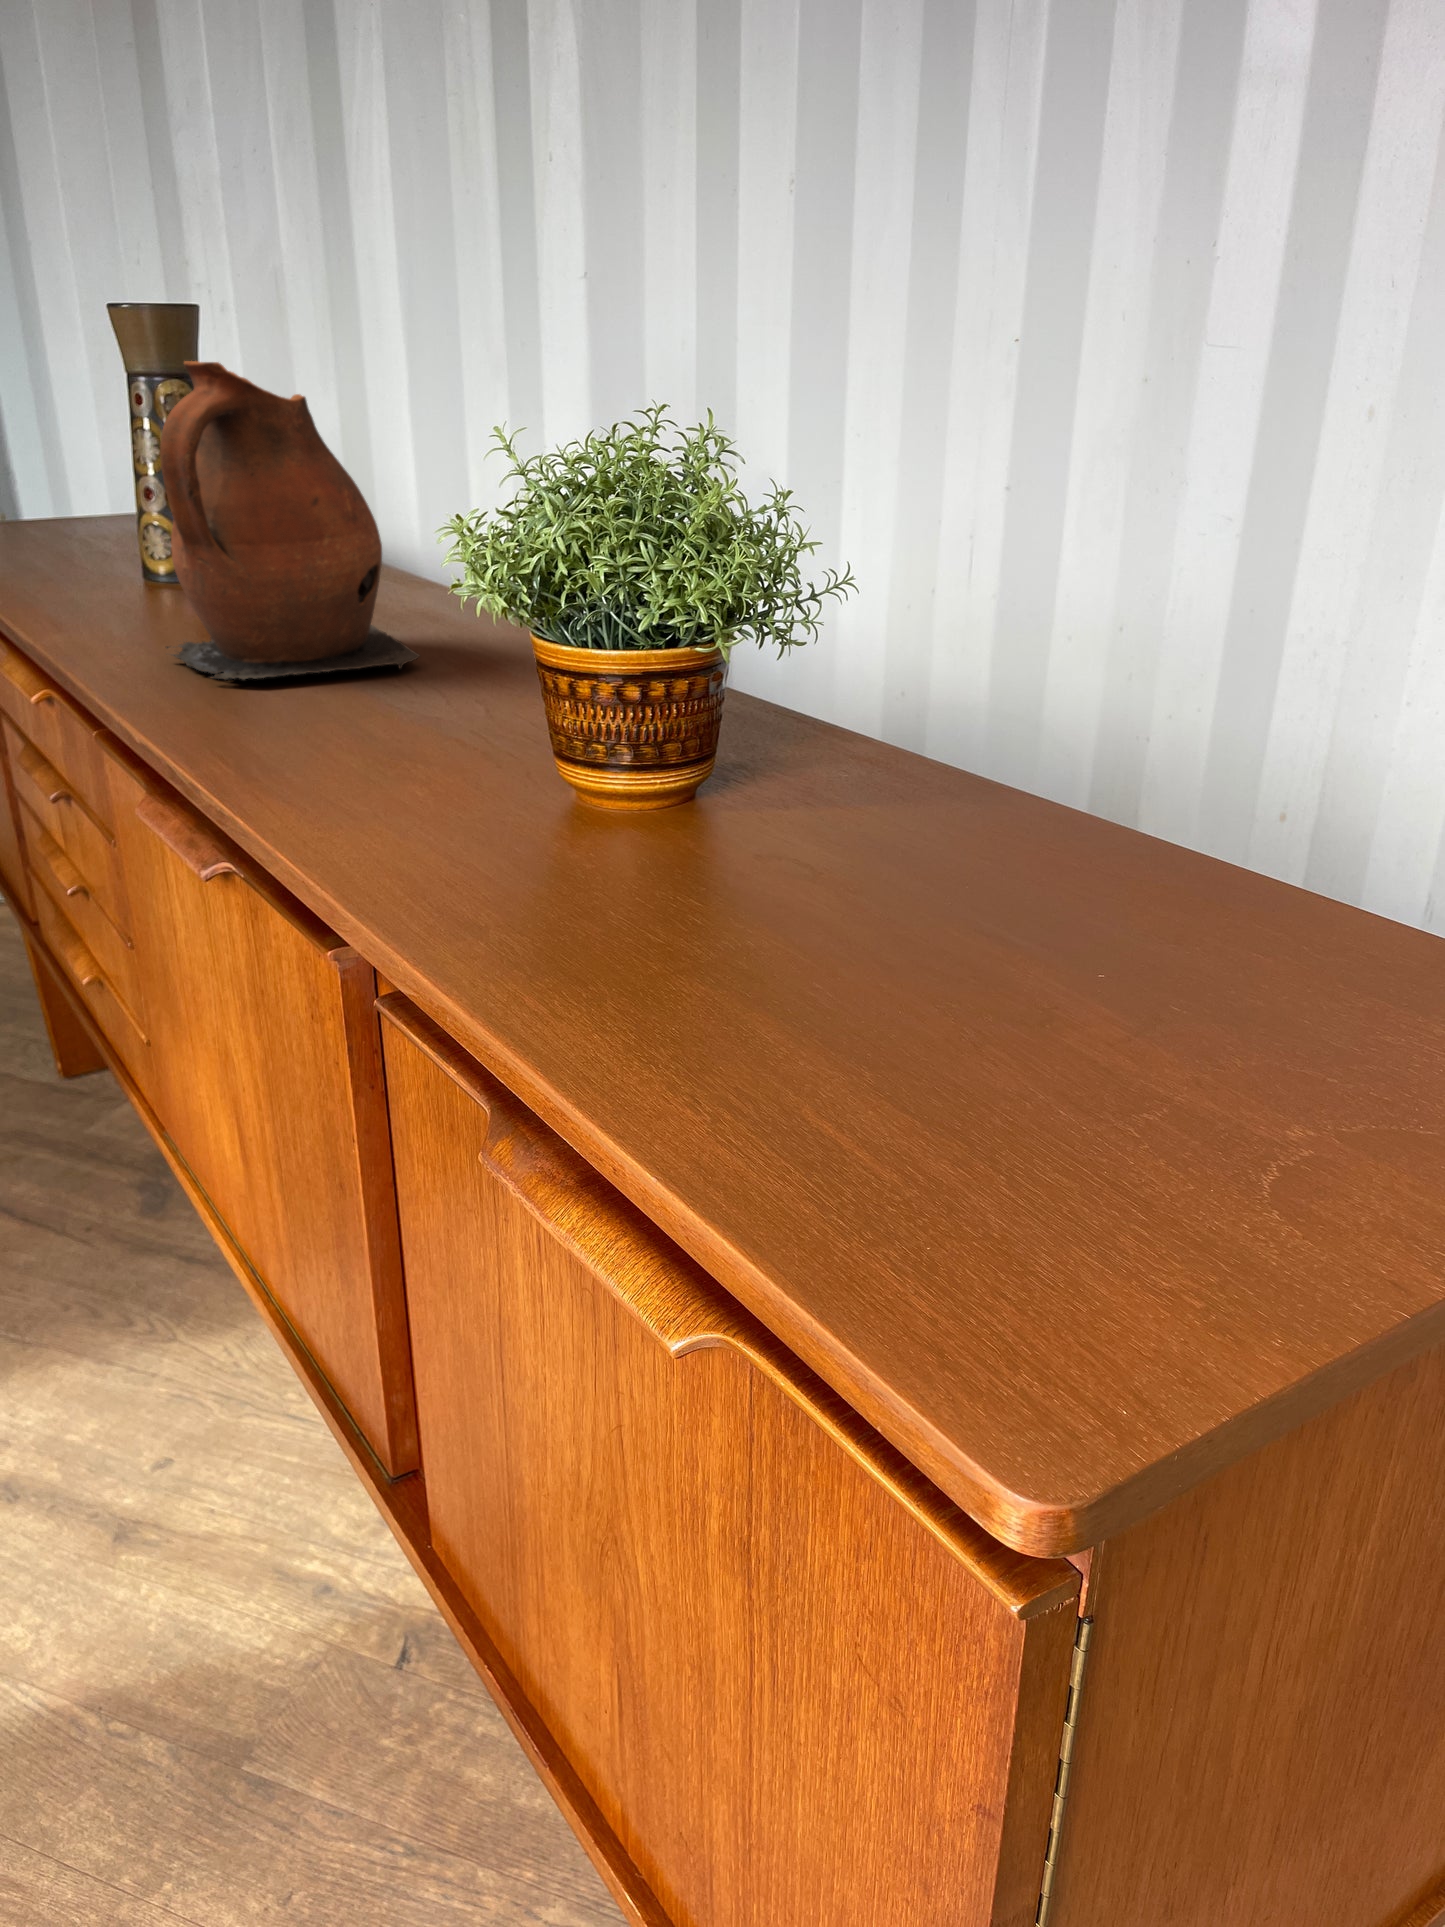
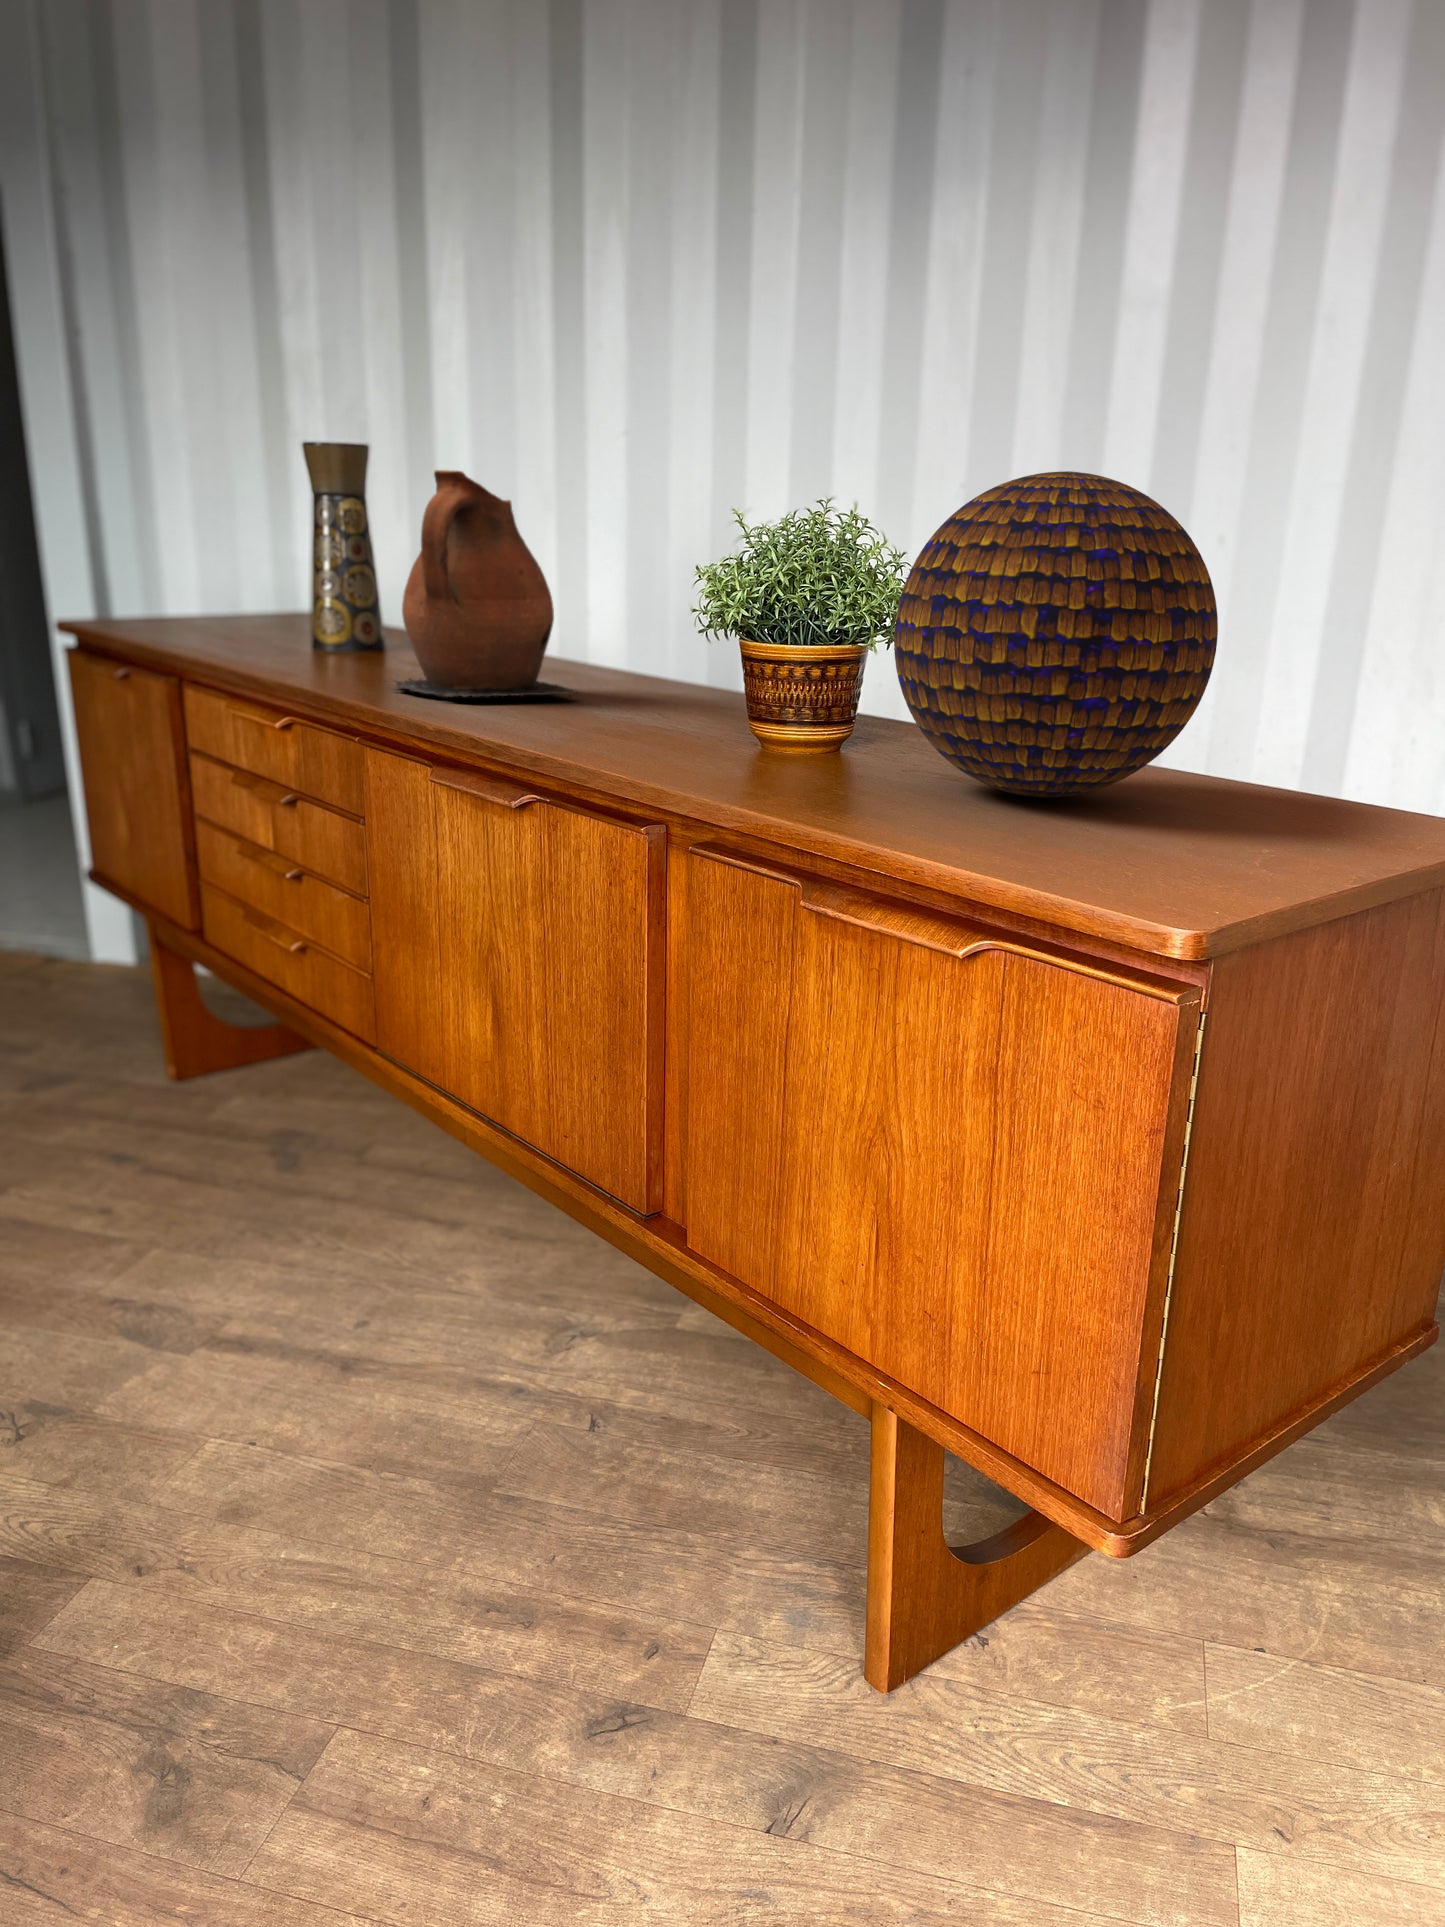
decorative orb: none [695,392,1225,930] -> present [894,471,1218,797]

